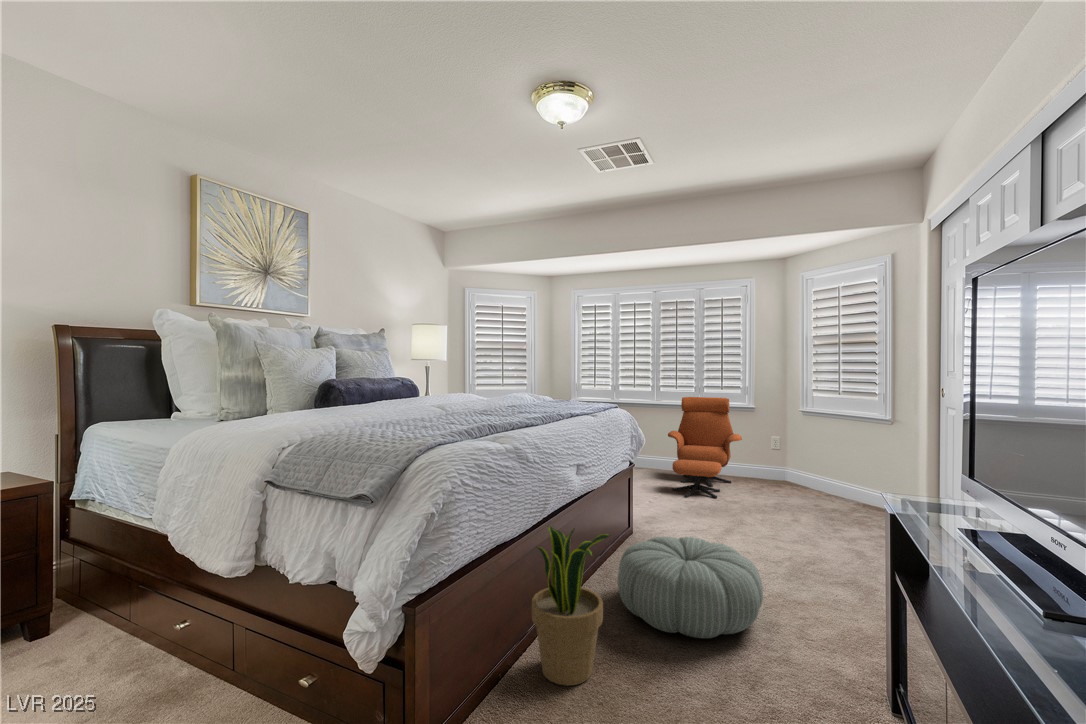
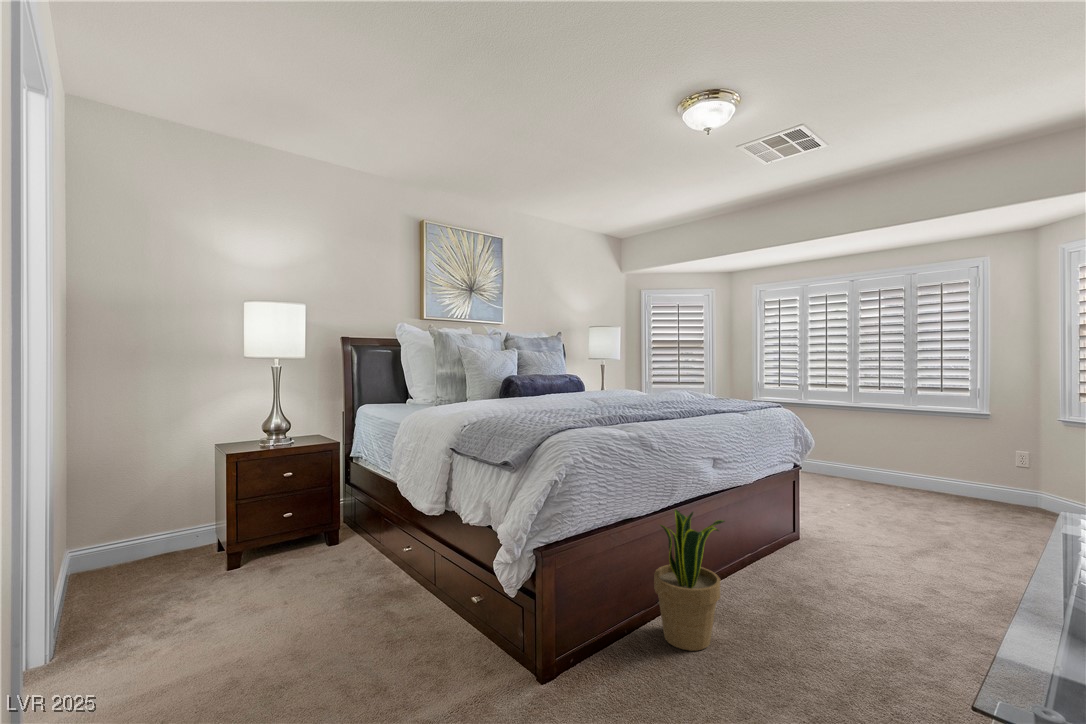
lounge chair: present [668,397,742,498] -> none [867,399,967,515]
pouf: present [618,537,763,638] -> none [755,538,920,642]

